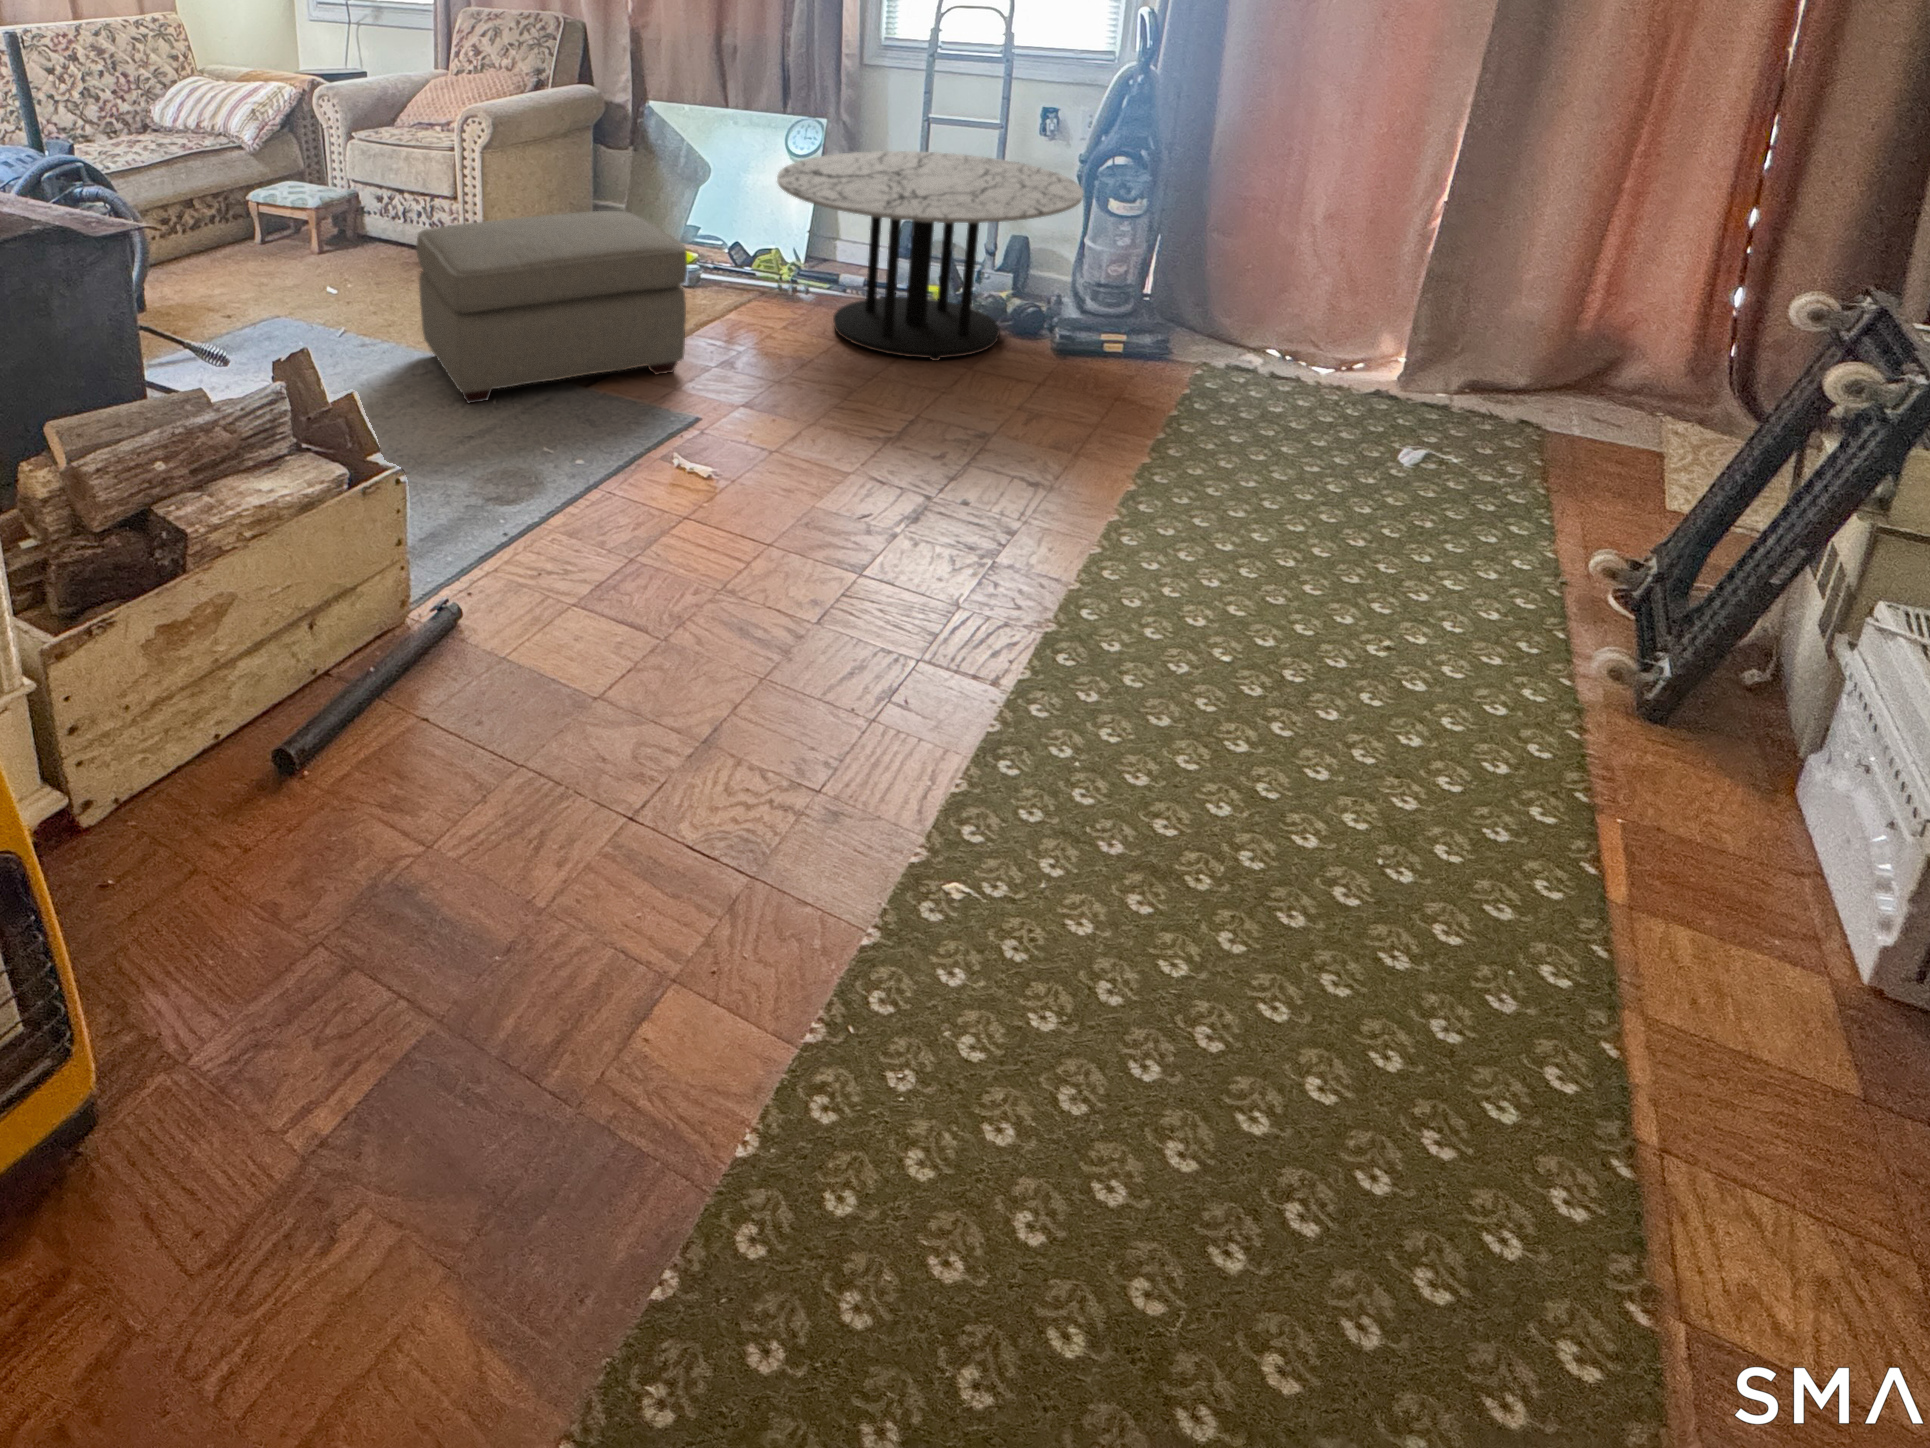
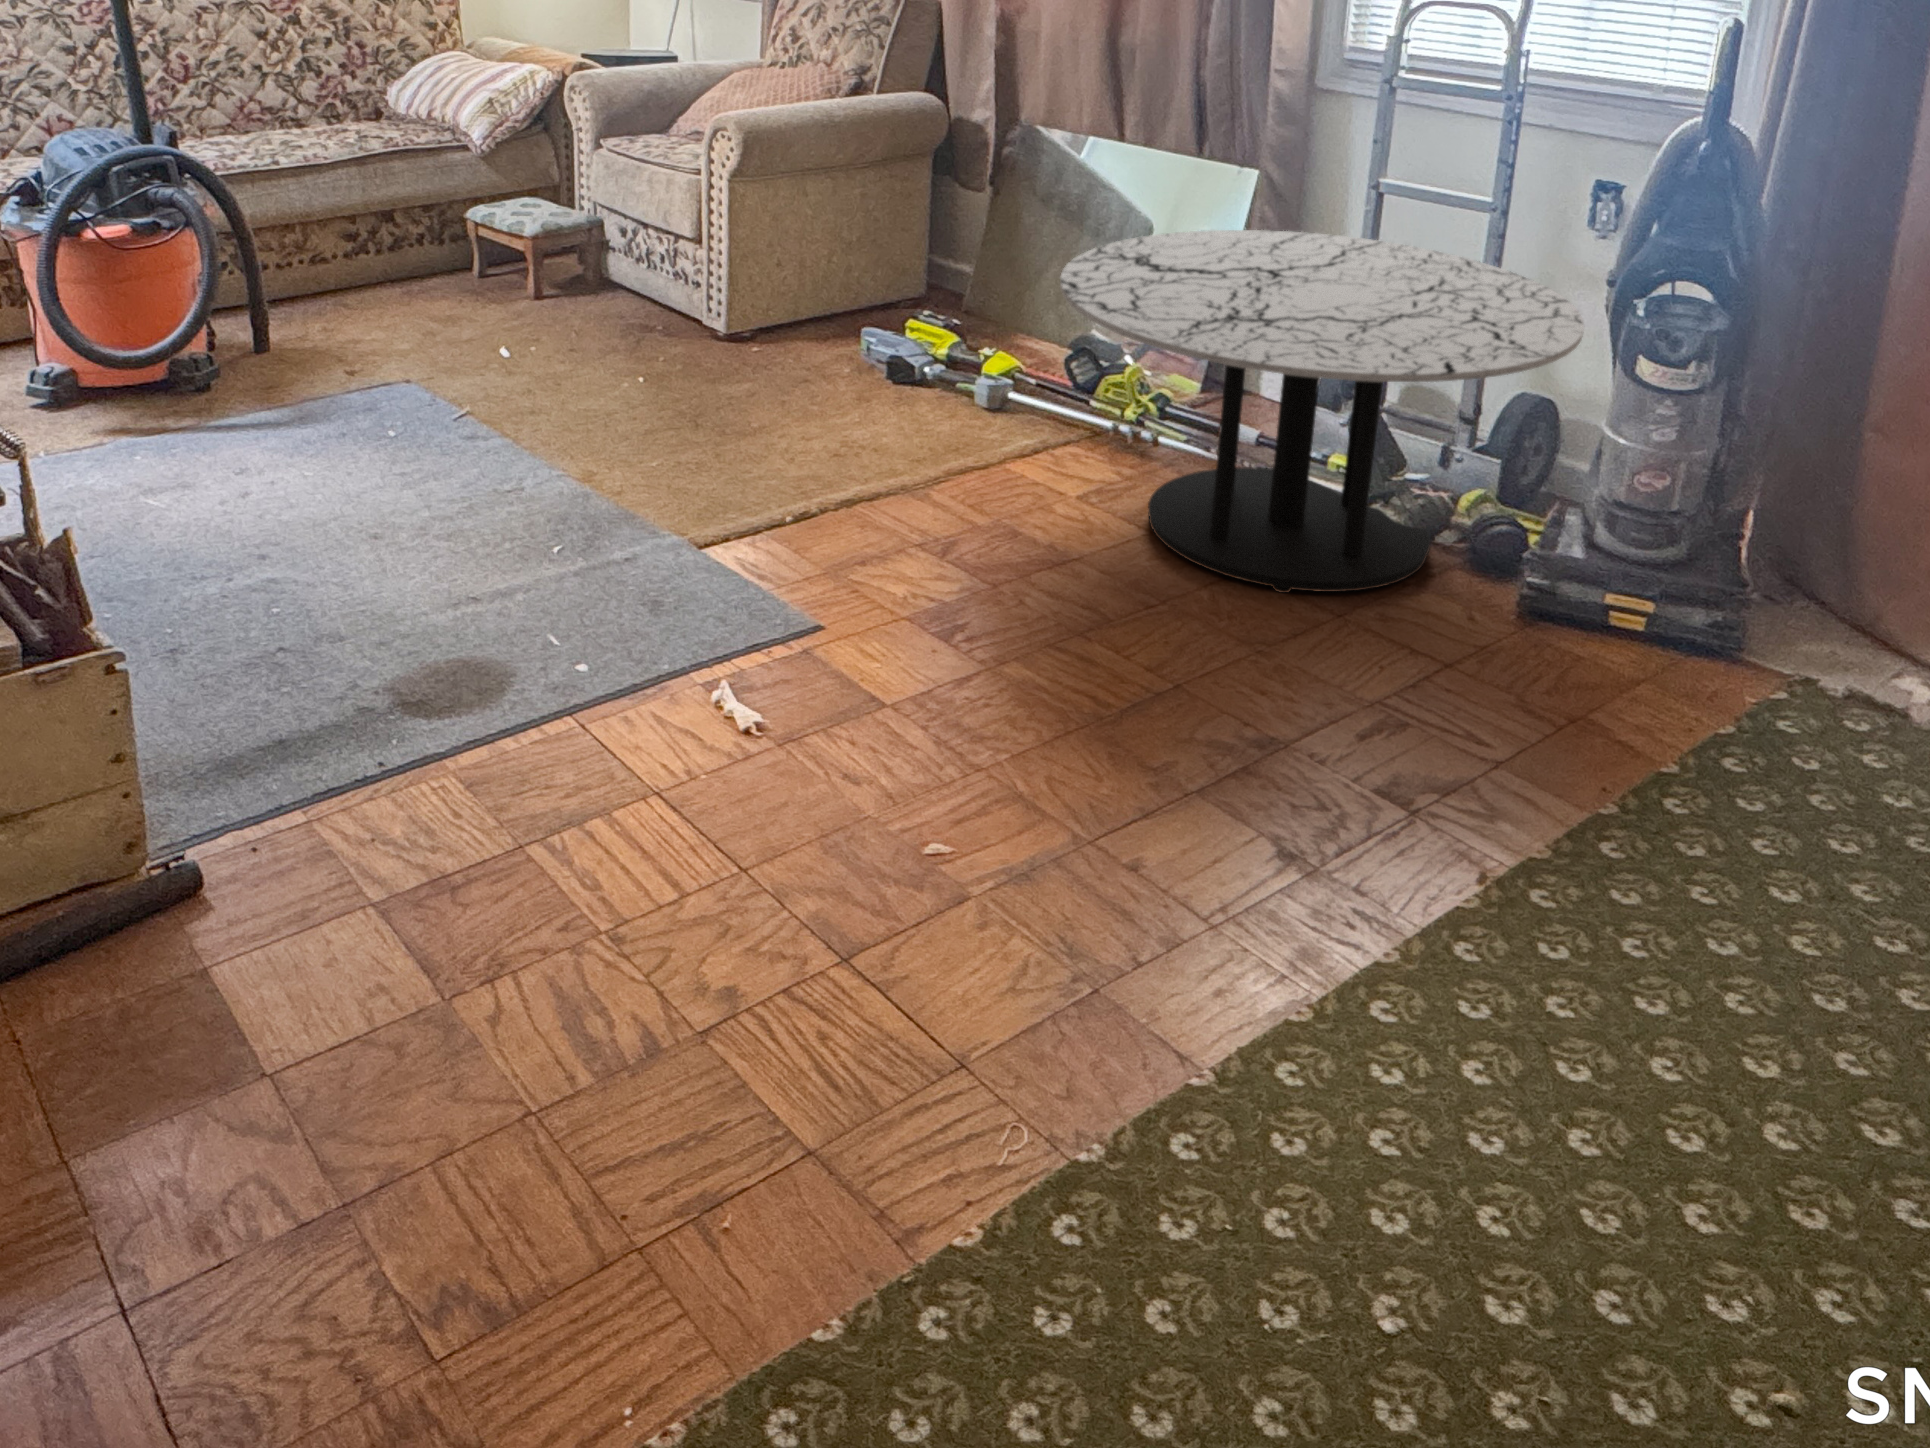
ottoman: present [416,211,687,403] -> none [501,286,872,546]

